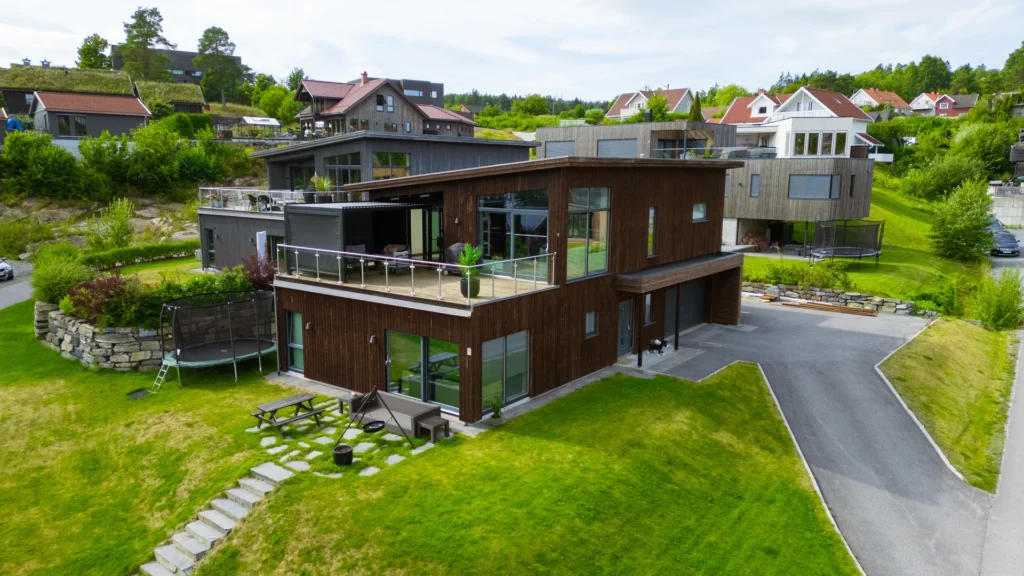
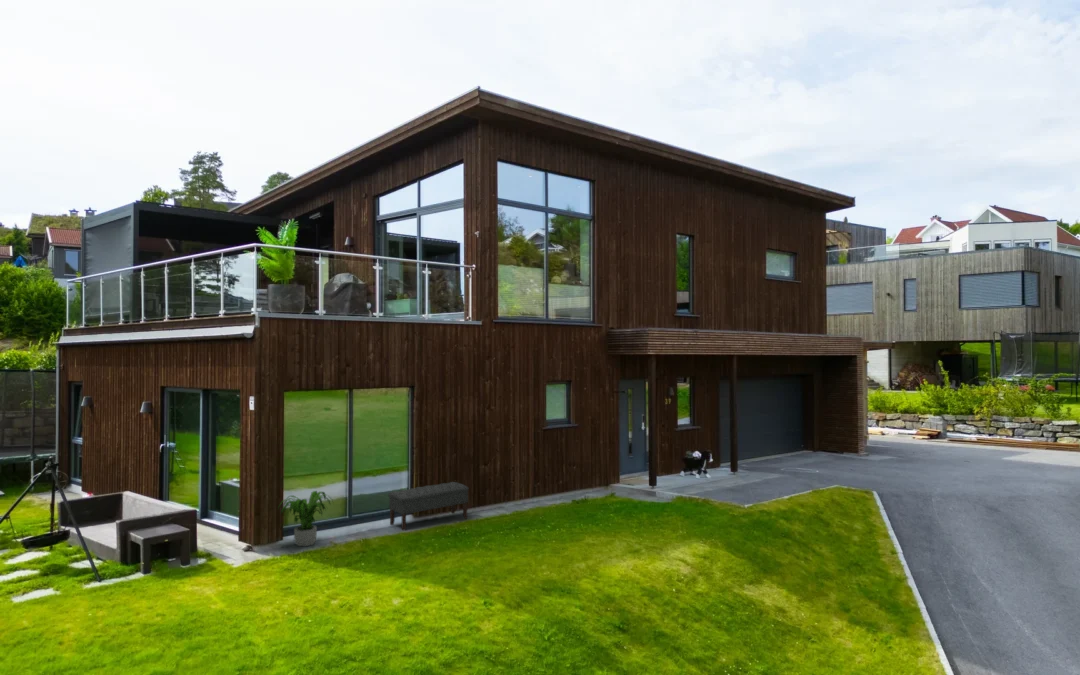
bench: none [522,378,561,410] -> present [388,482,469,530]

